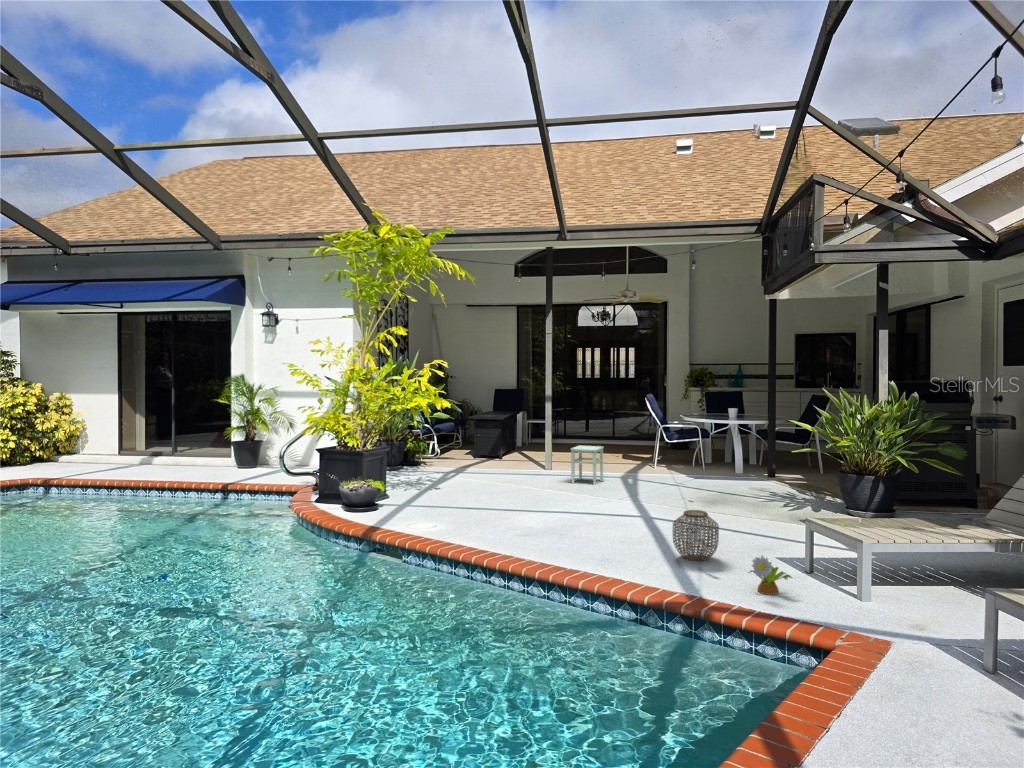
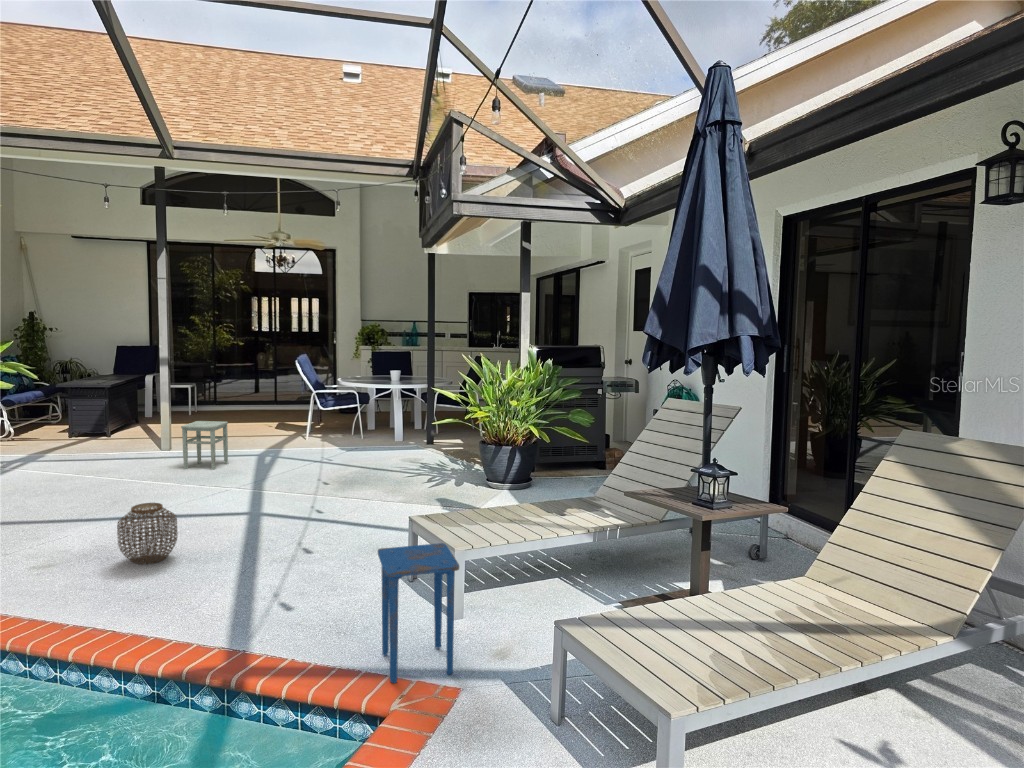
woven basket: present [673,510,719,562] -> present [117,503,178,565]
side table: none [807,527,884,630] -> present [378,543,459,683]
decorative plant: present [749,556,792,595] -> none [319,583,373,631]

